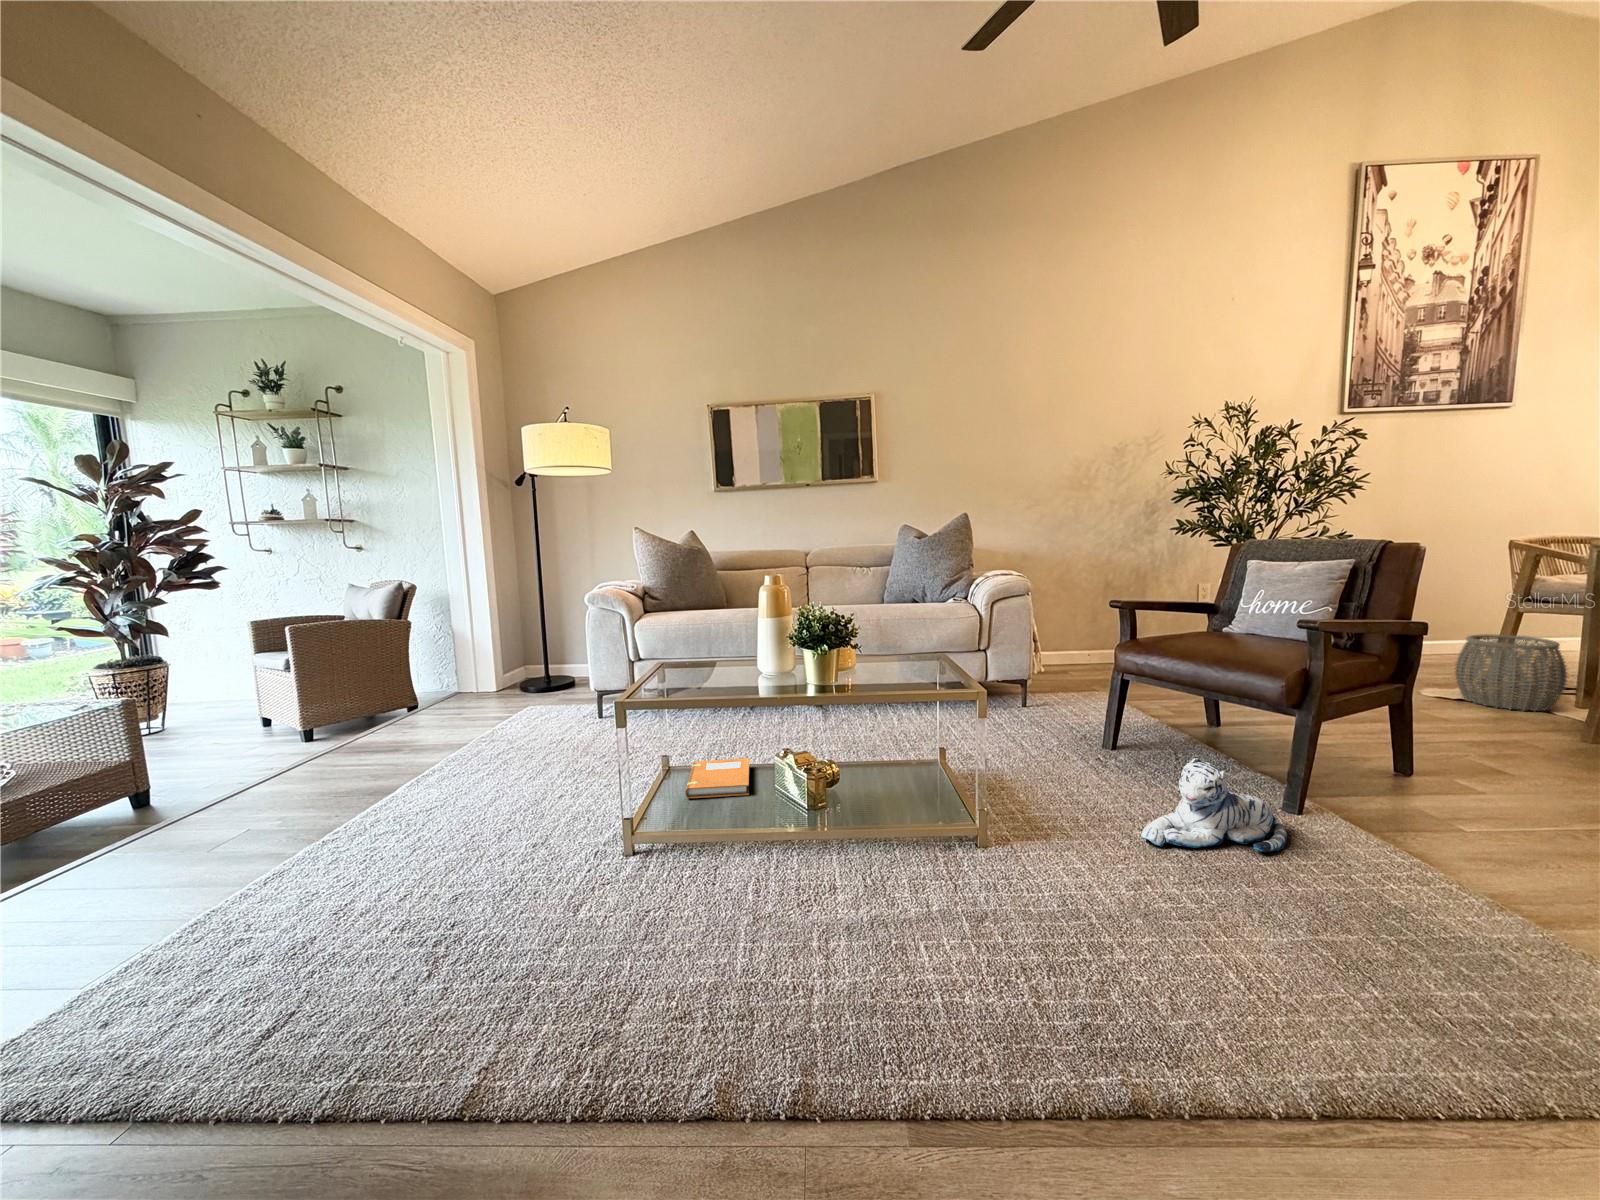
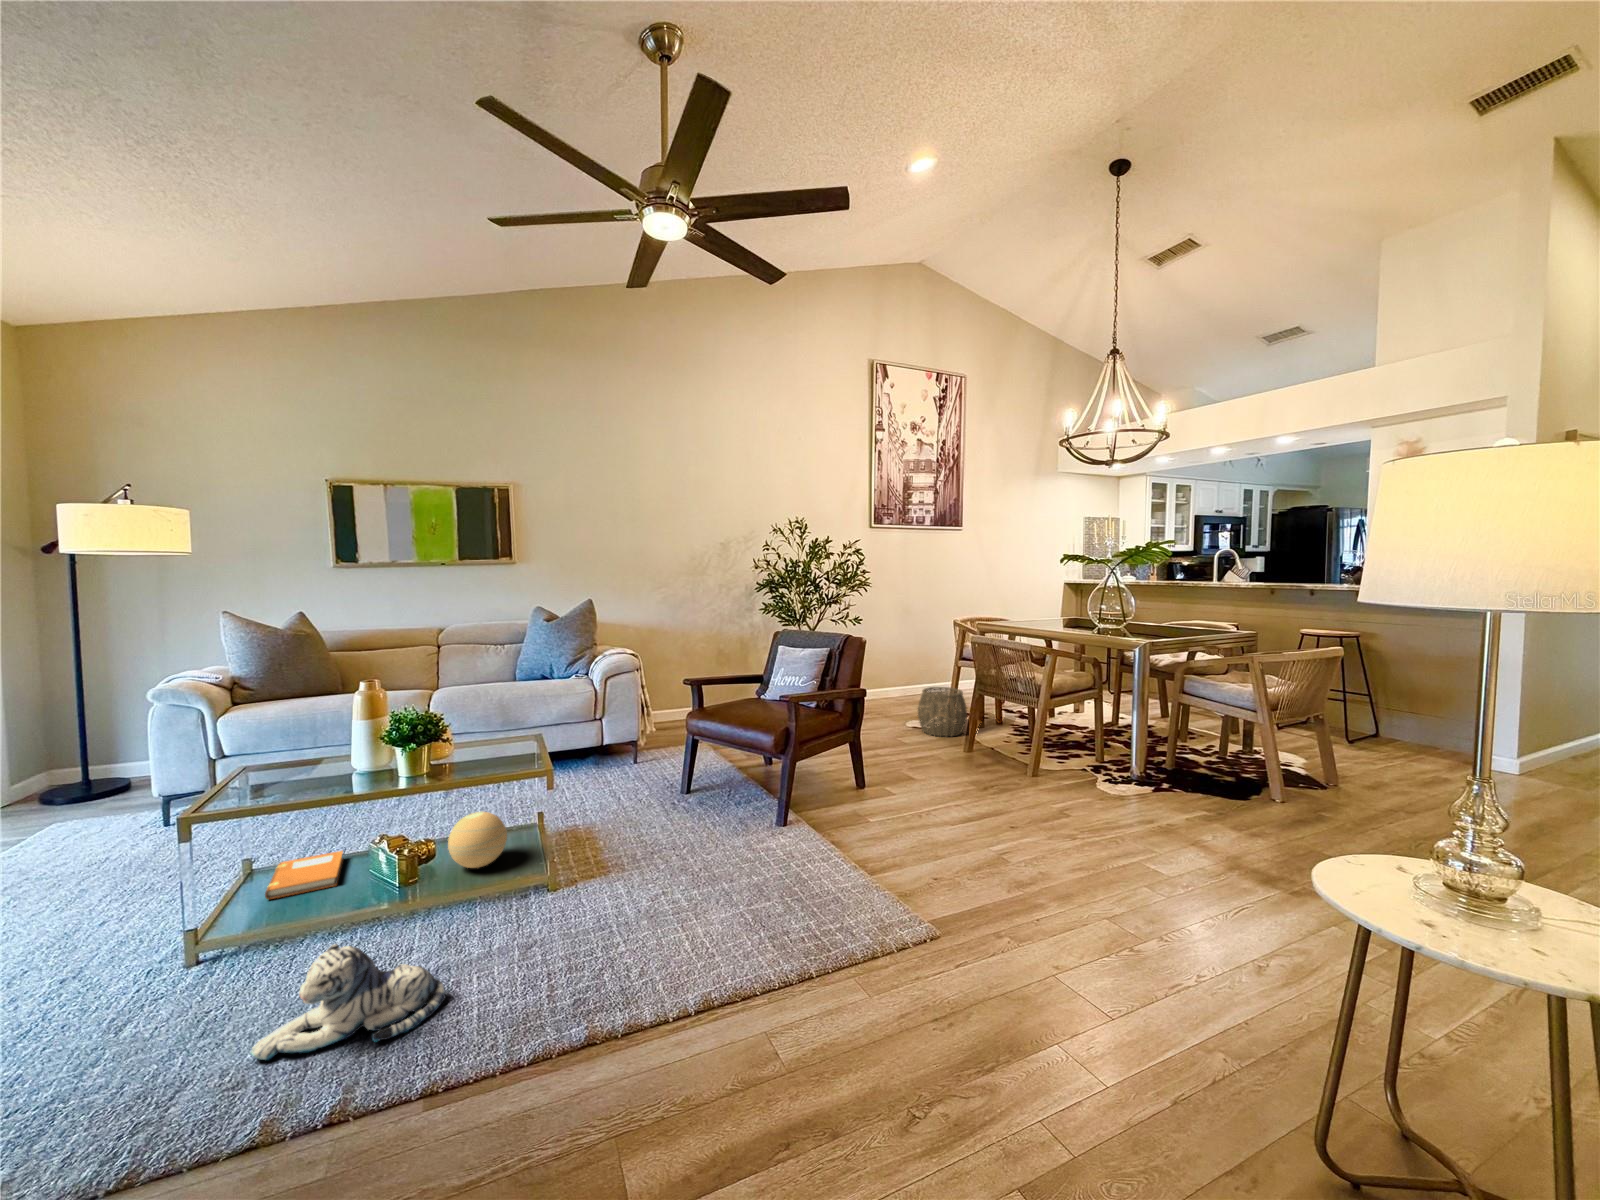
decorative orb: none [861,733,927,800] -> present [448,812,507,868]
plush toy: present [1141,758,1287,852] -> present [251,945,445,1060]

